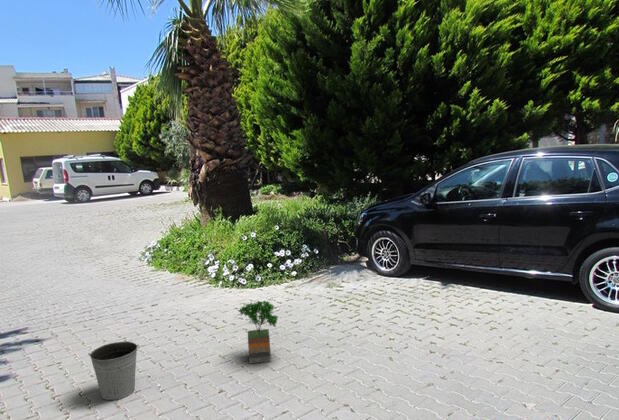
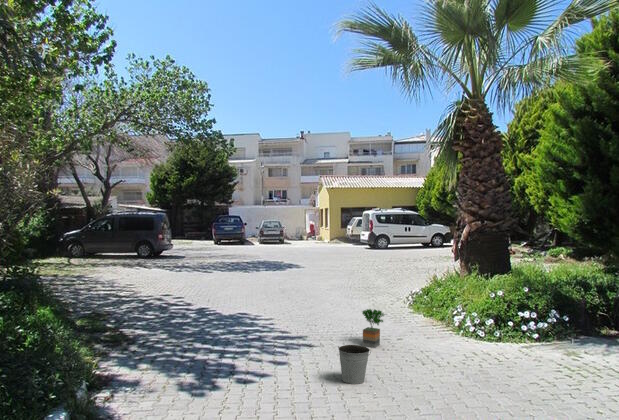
potted tree: present [239,301,278,364] -> present [362,309,384,348]

